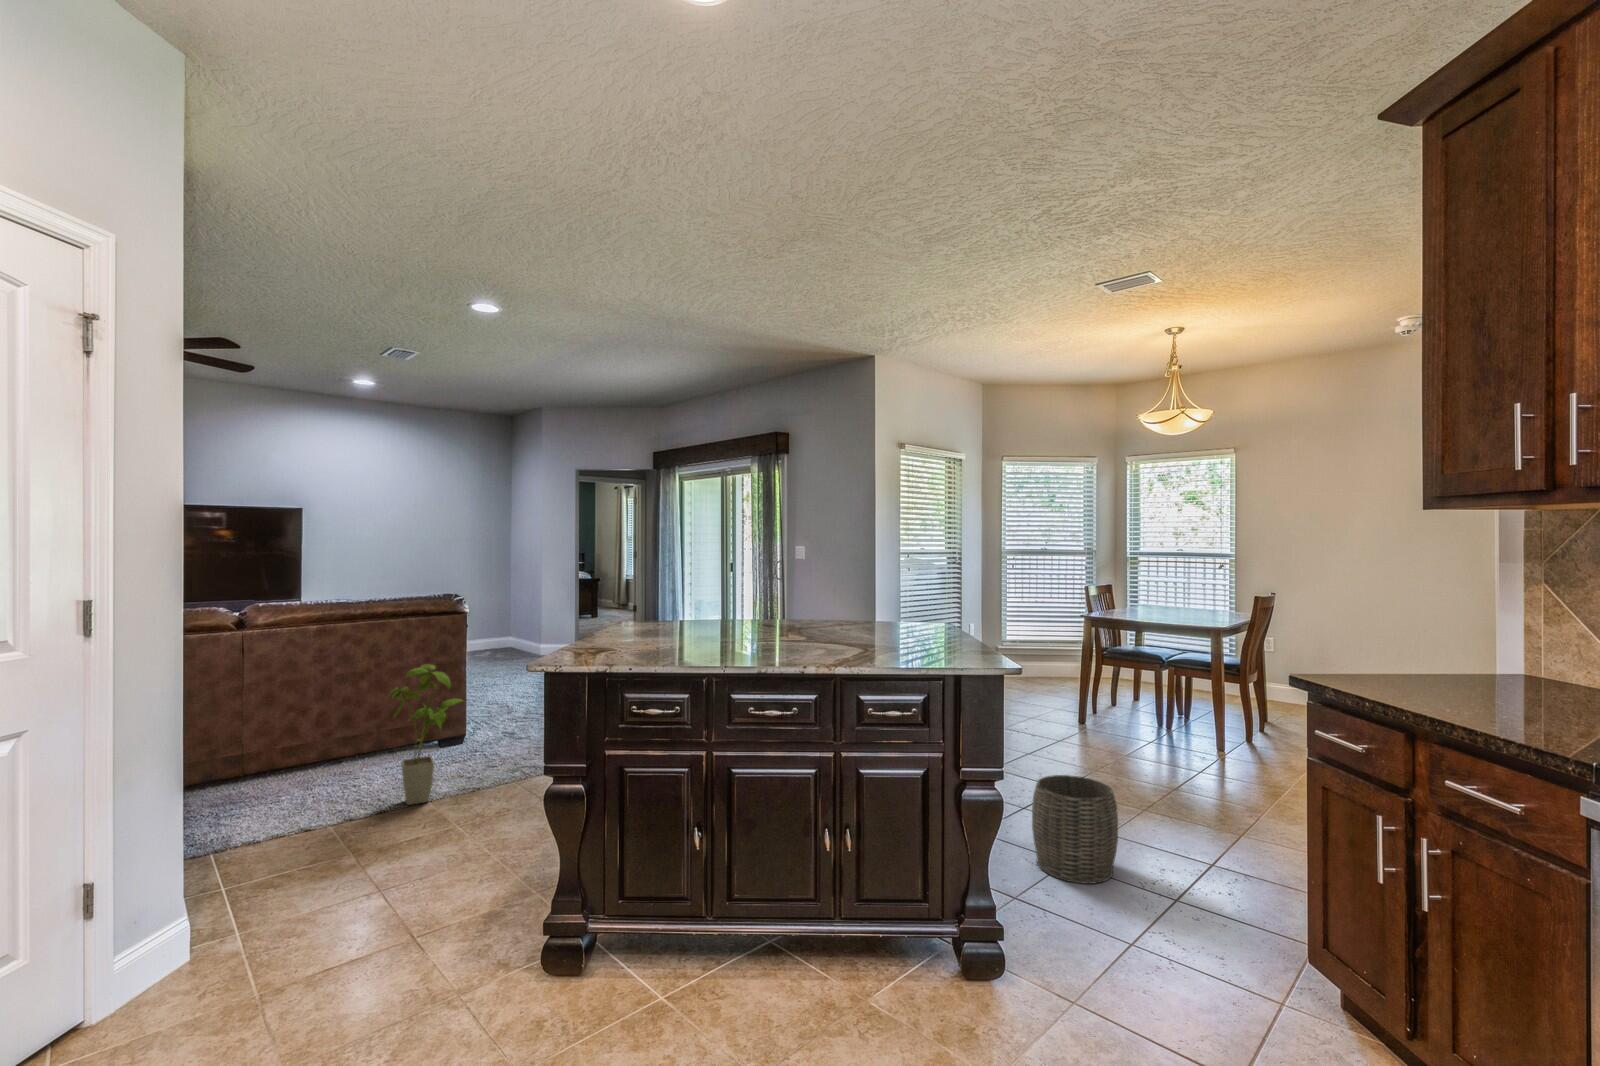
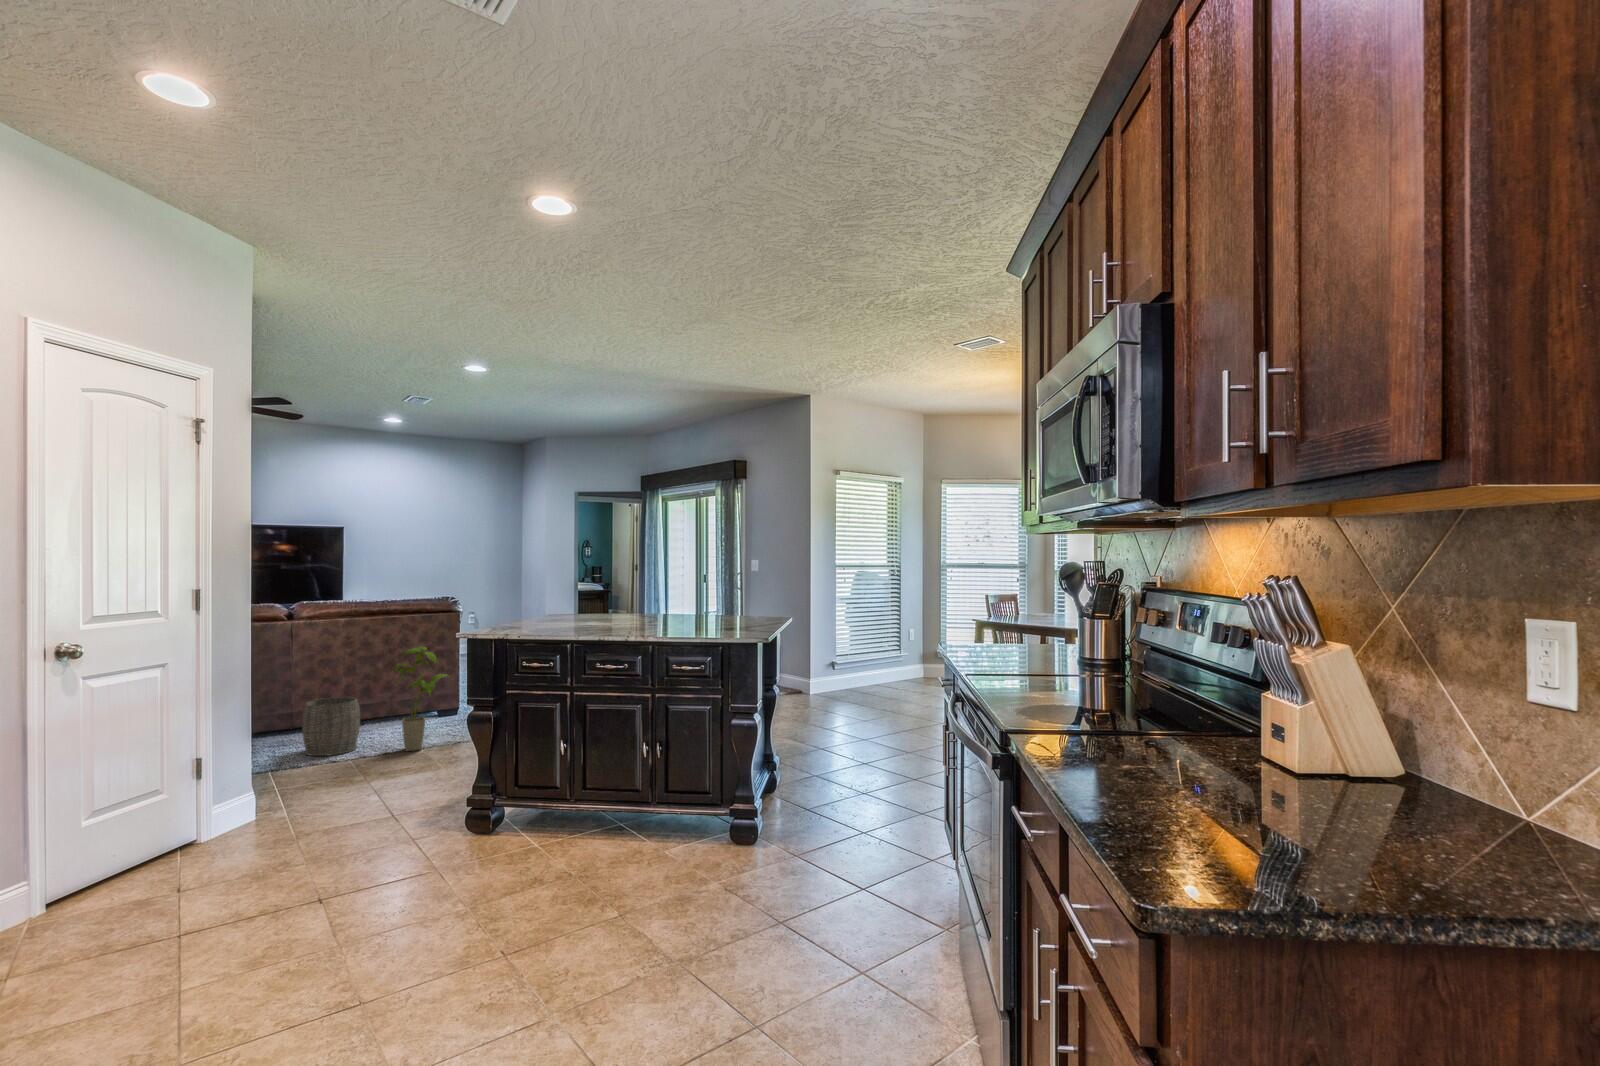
woven basket: present [1032,775,1118,884] -> present [302,697,360,756]

